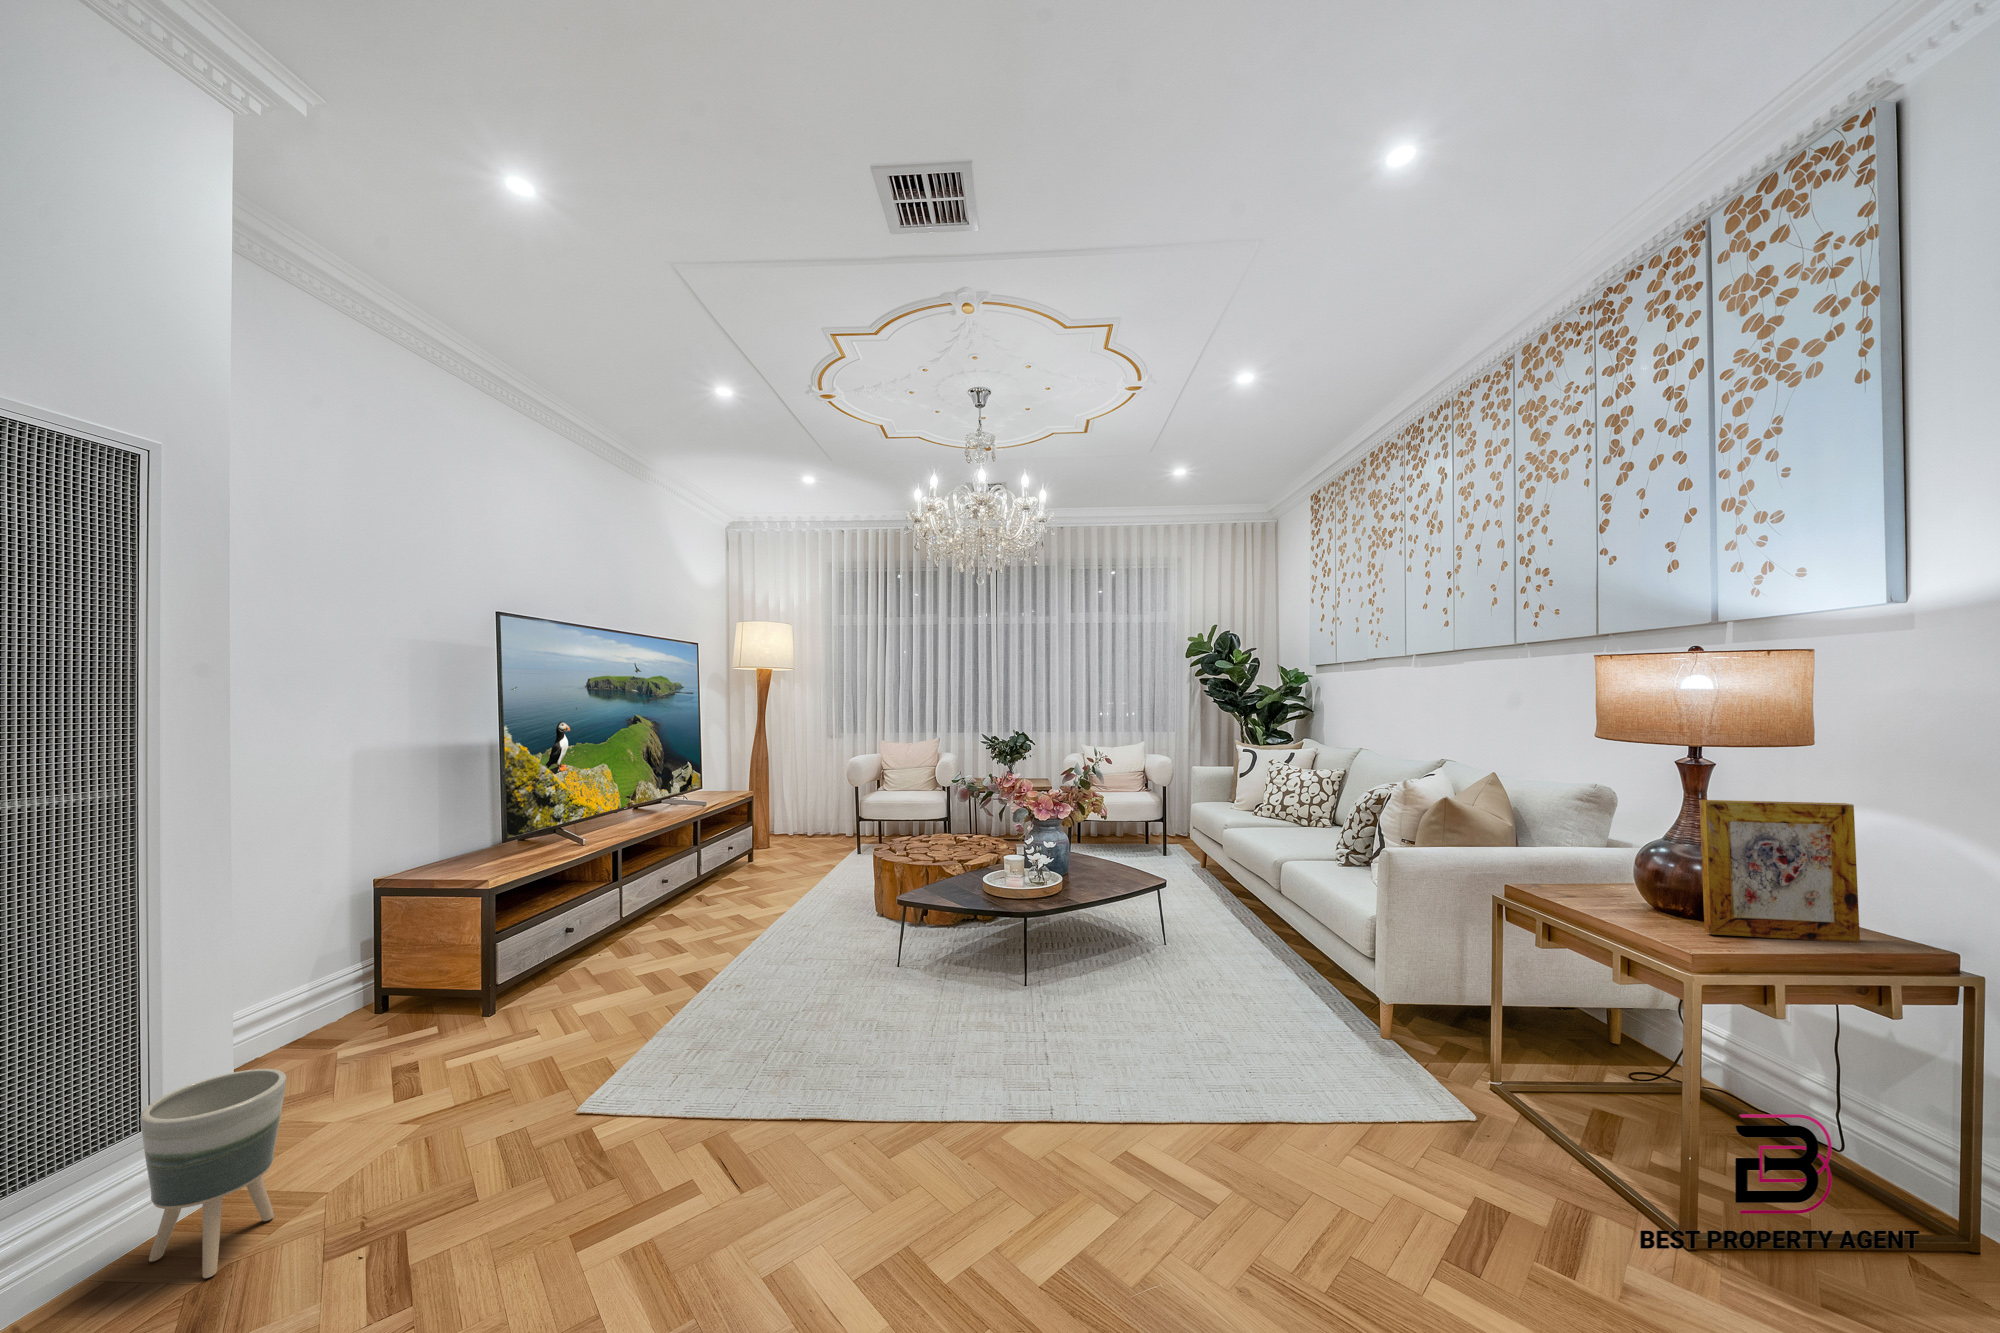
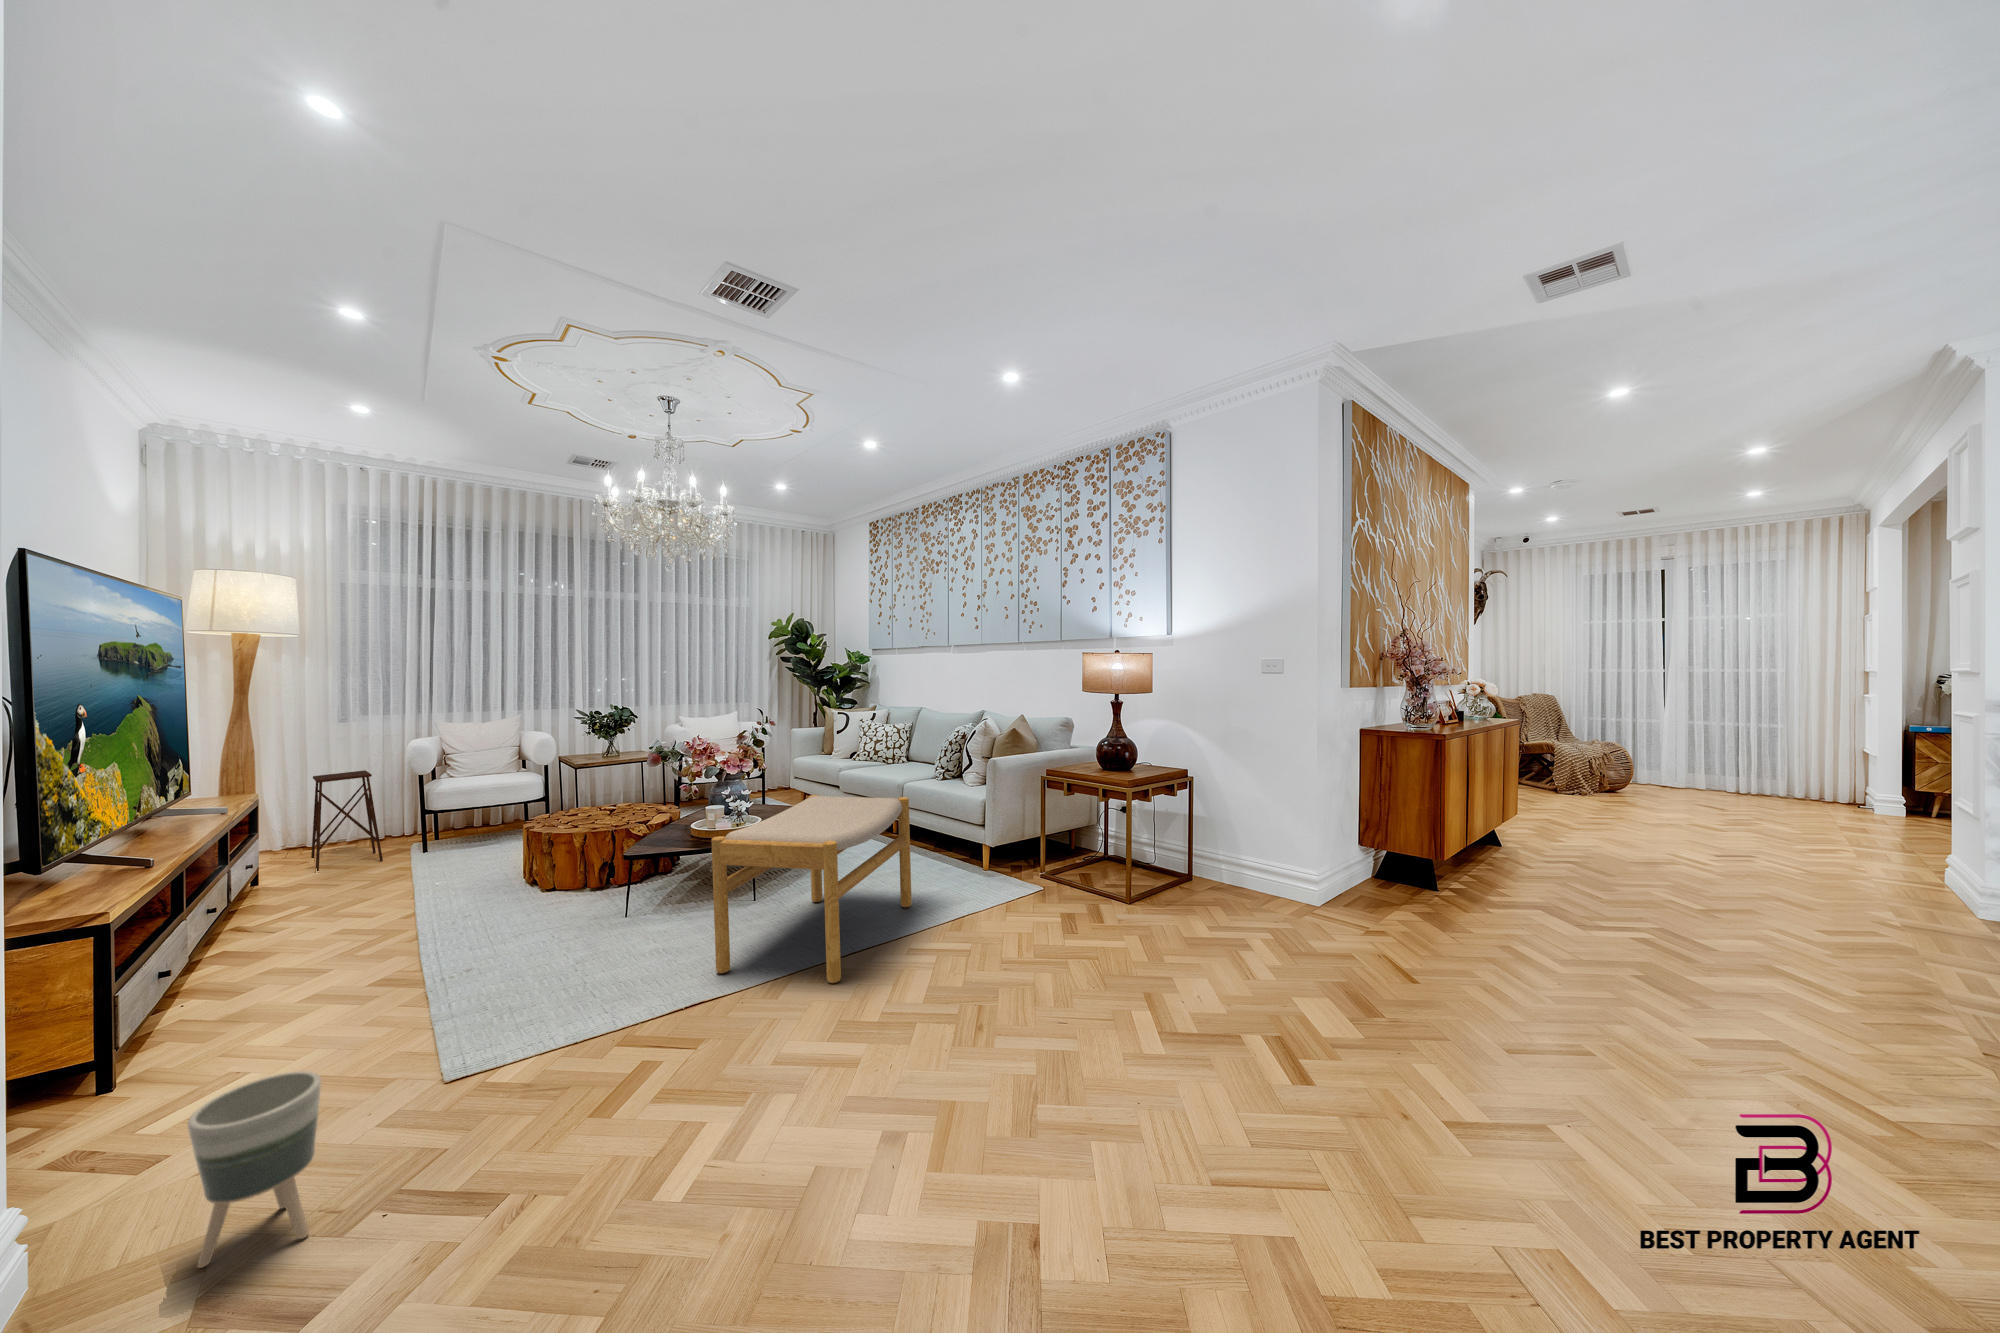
side table: none [763,767,814,851] -> present [311,770,383,871]
picture frame: present [1700,800,1860,942] -> none [1121,716,1164,774]
footstool: none [863,857,1202,1184] -> present [712,795,912,983]

